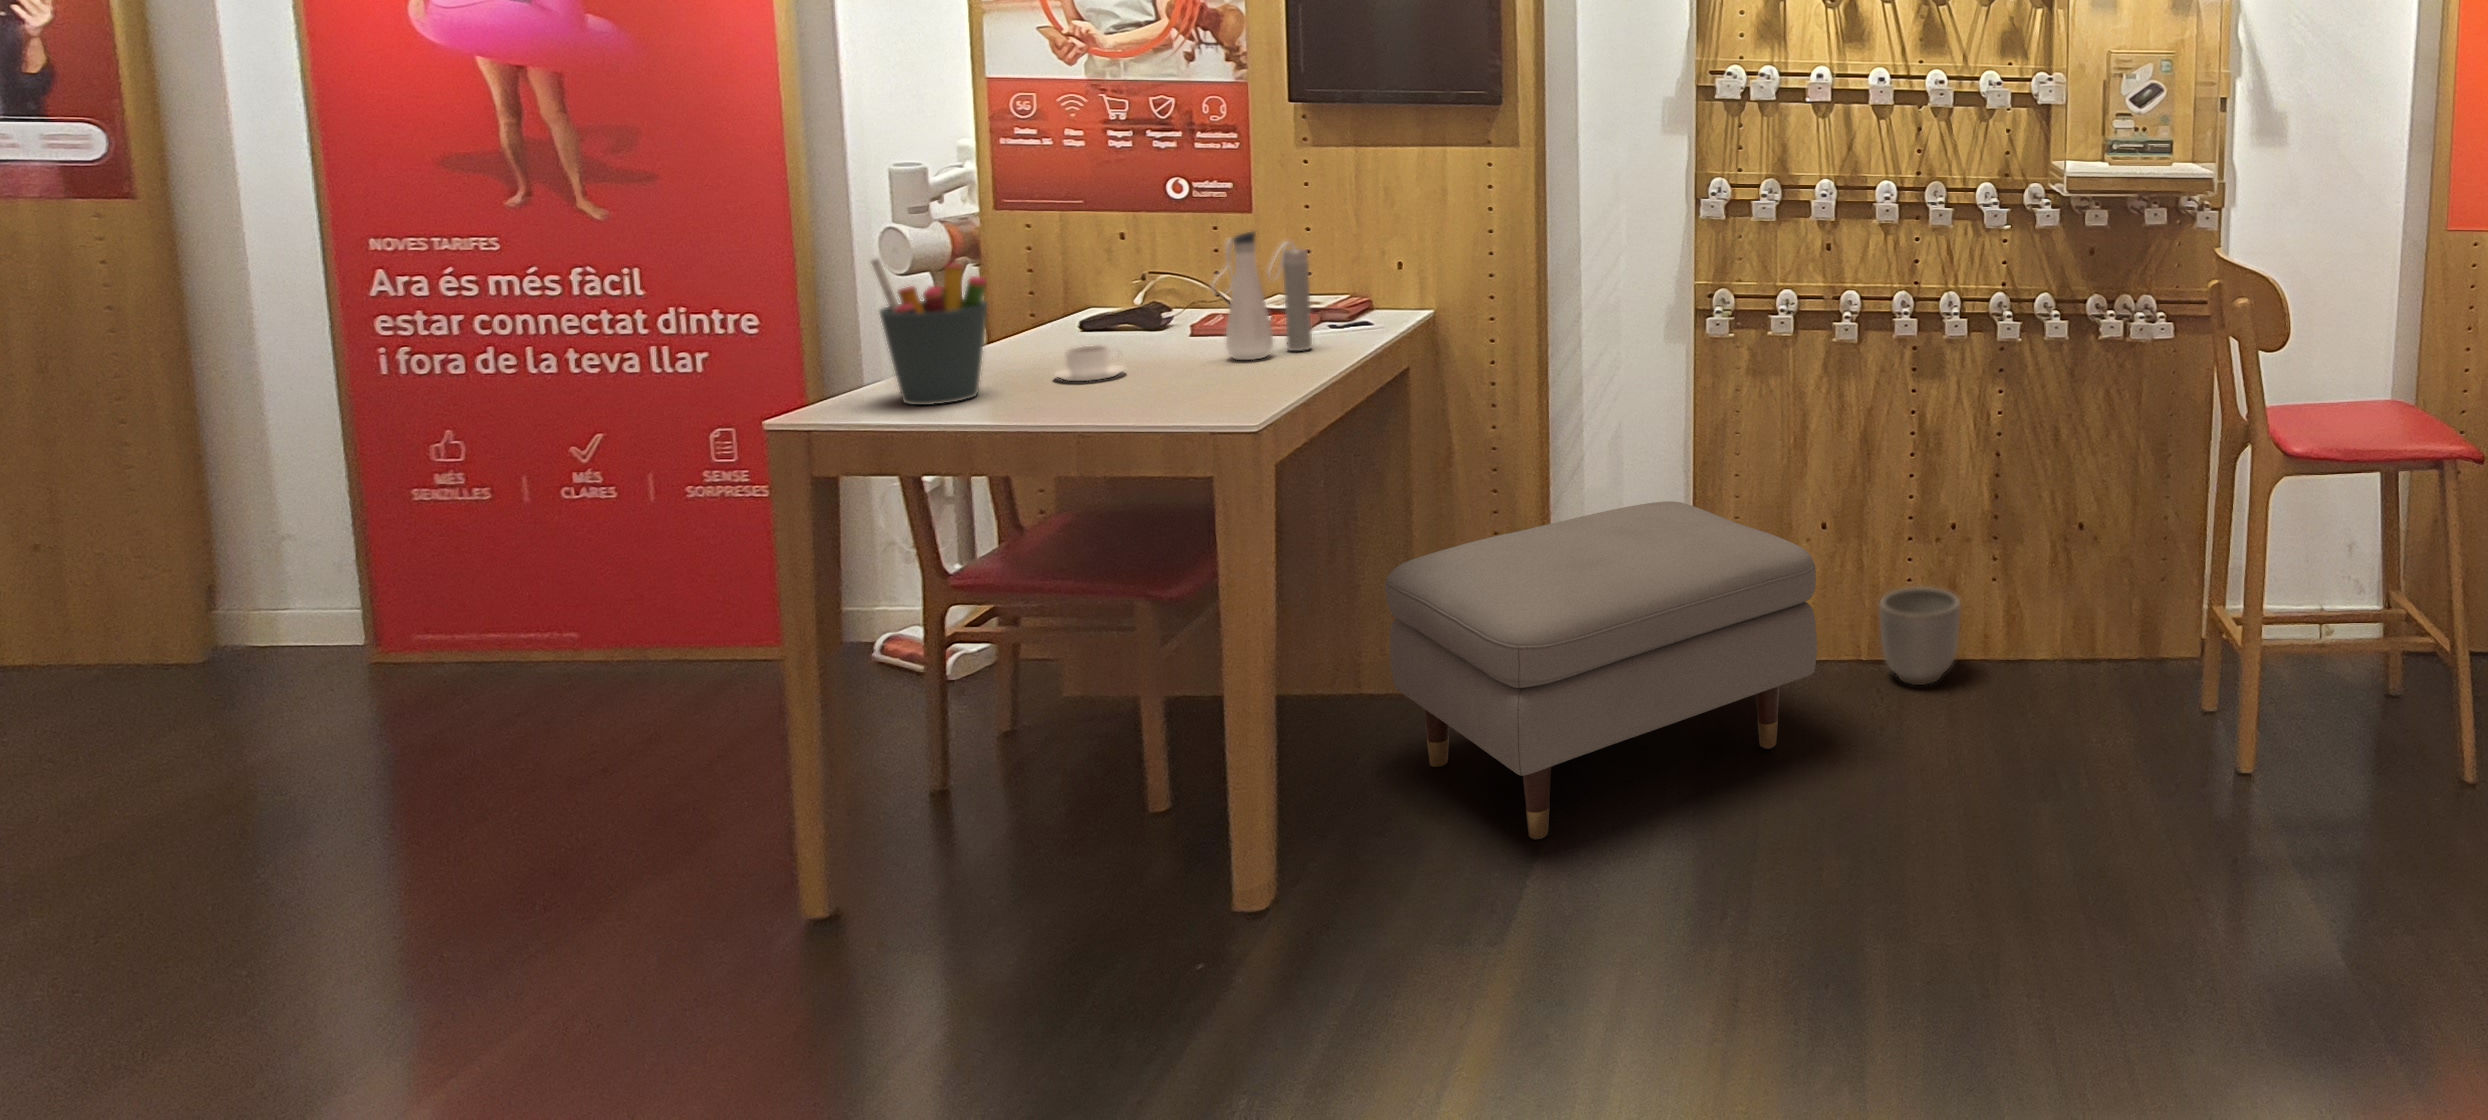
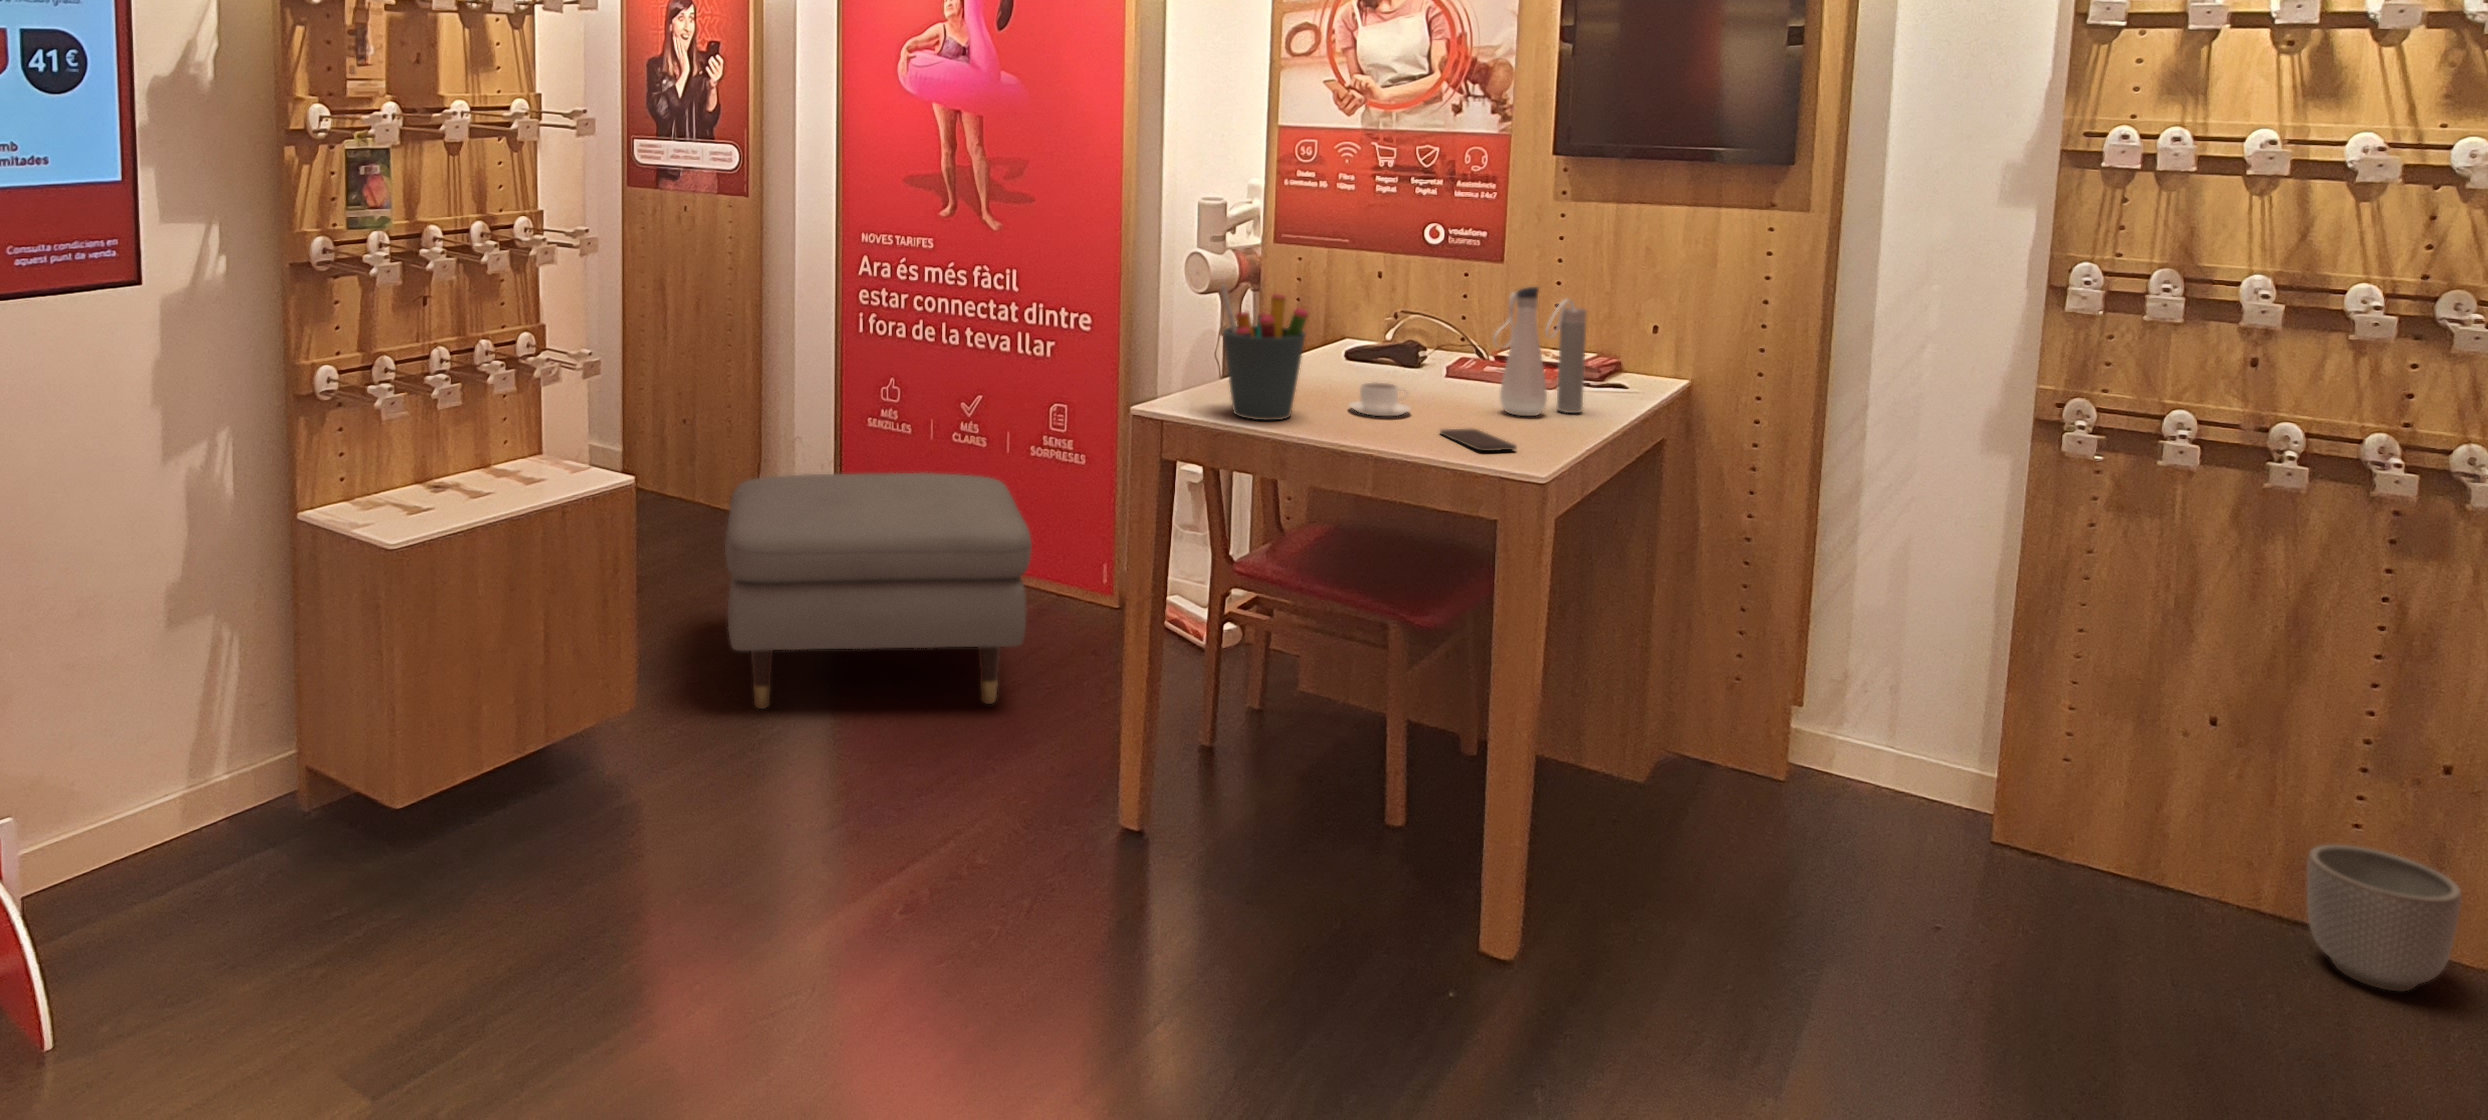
smartphone: none [1150,379,1227,400] -> present [1440,429,1516,451]
ottoman: present [1385,501,1817,839] -> present [725,473,1032,709]

